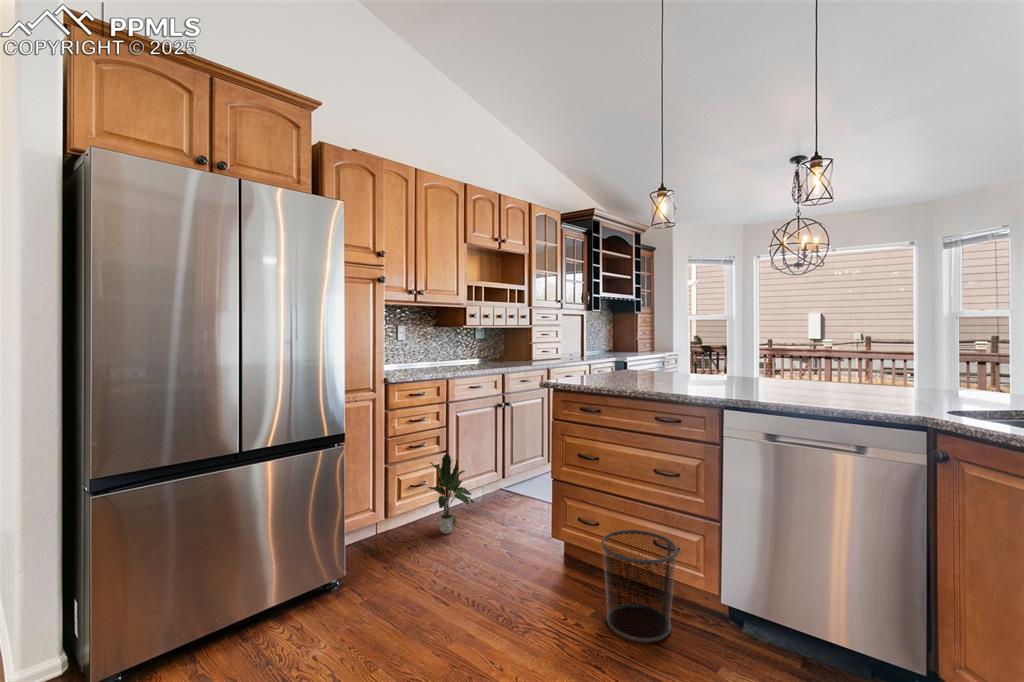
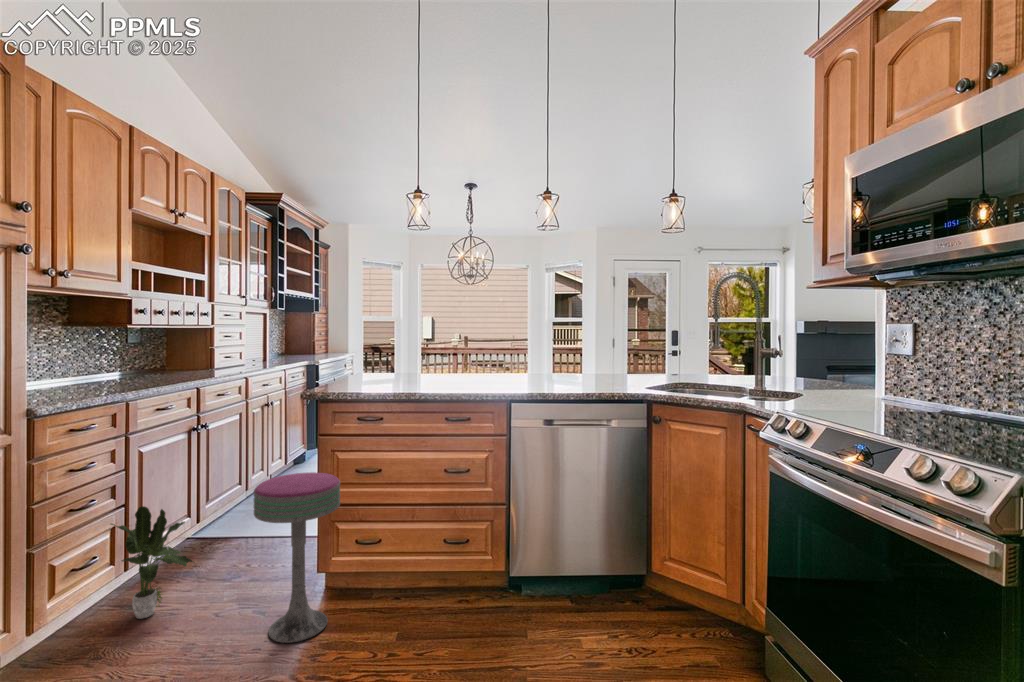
bar stool: none [490,448,557,587] -> present [254,472,340,643]
waste bin: present [601,530,678,642] -> none [410,530,484,640]

